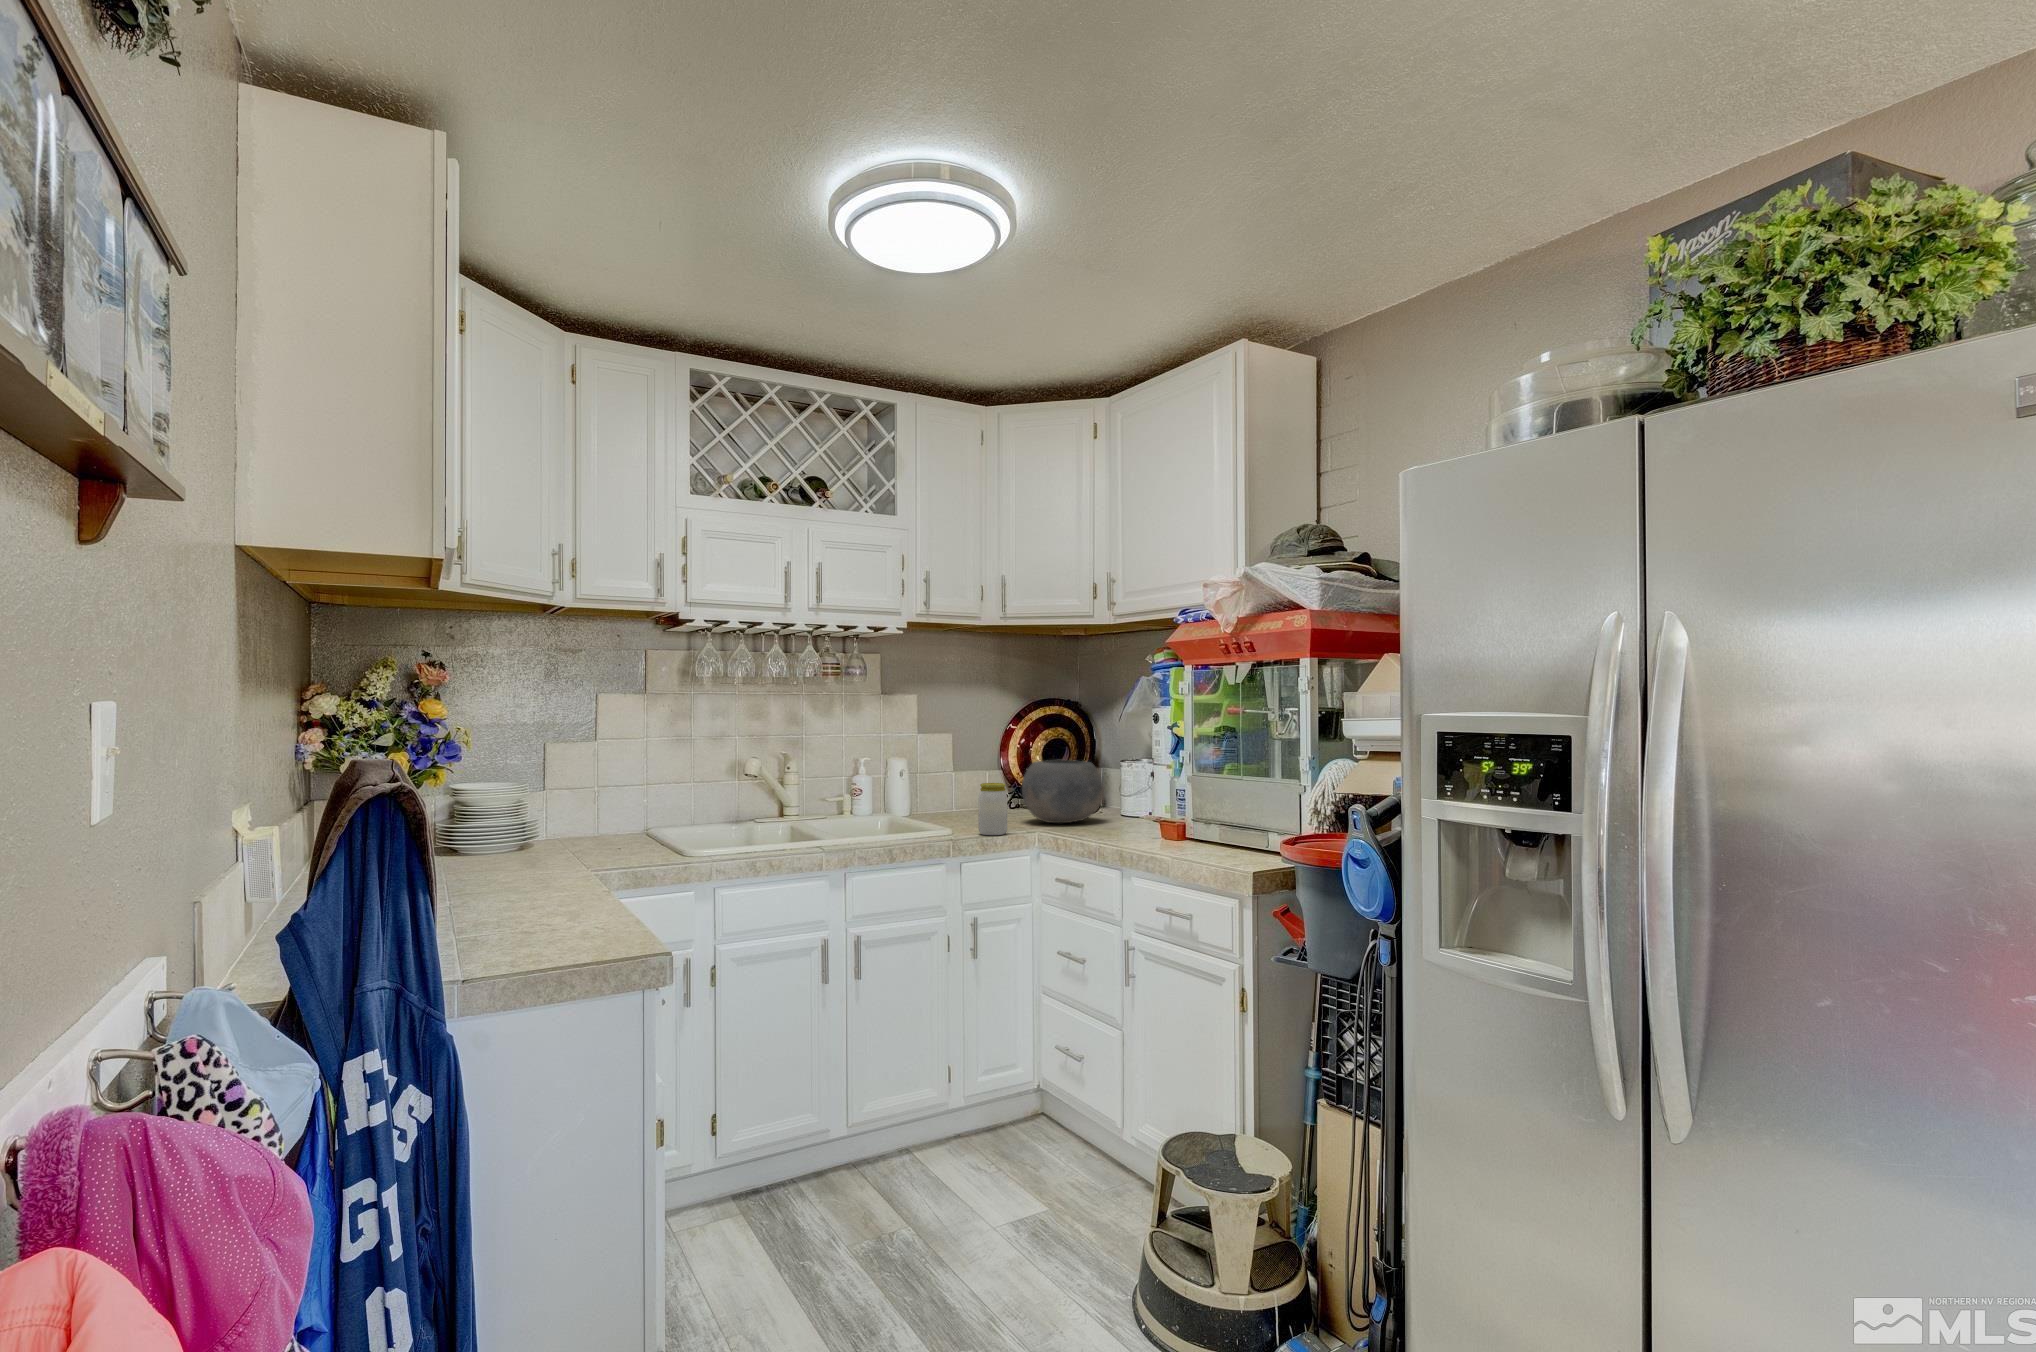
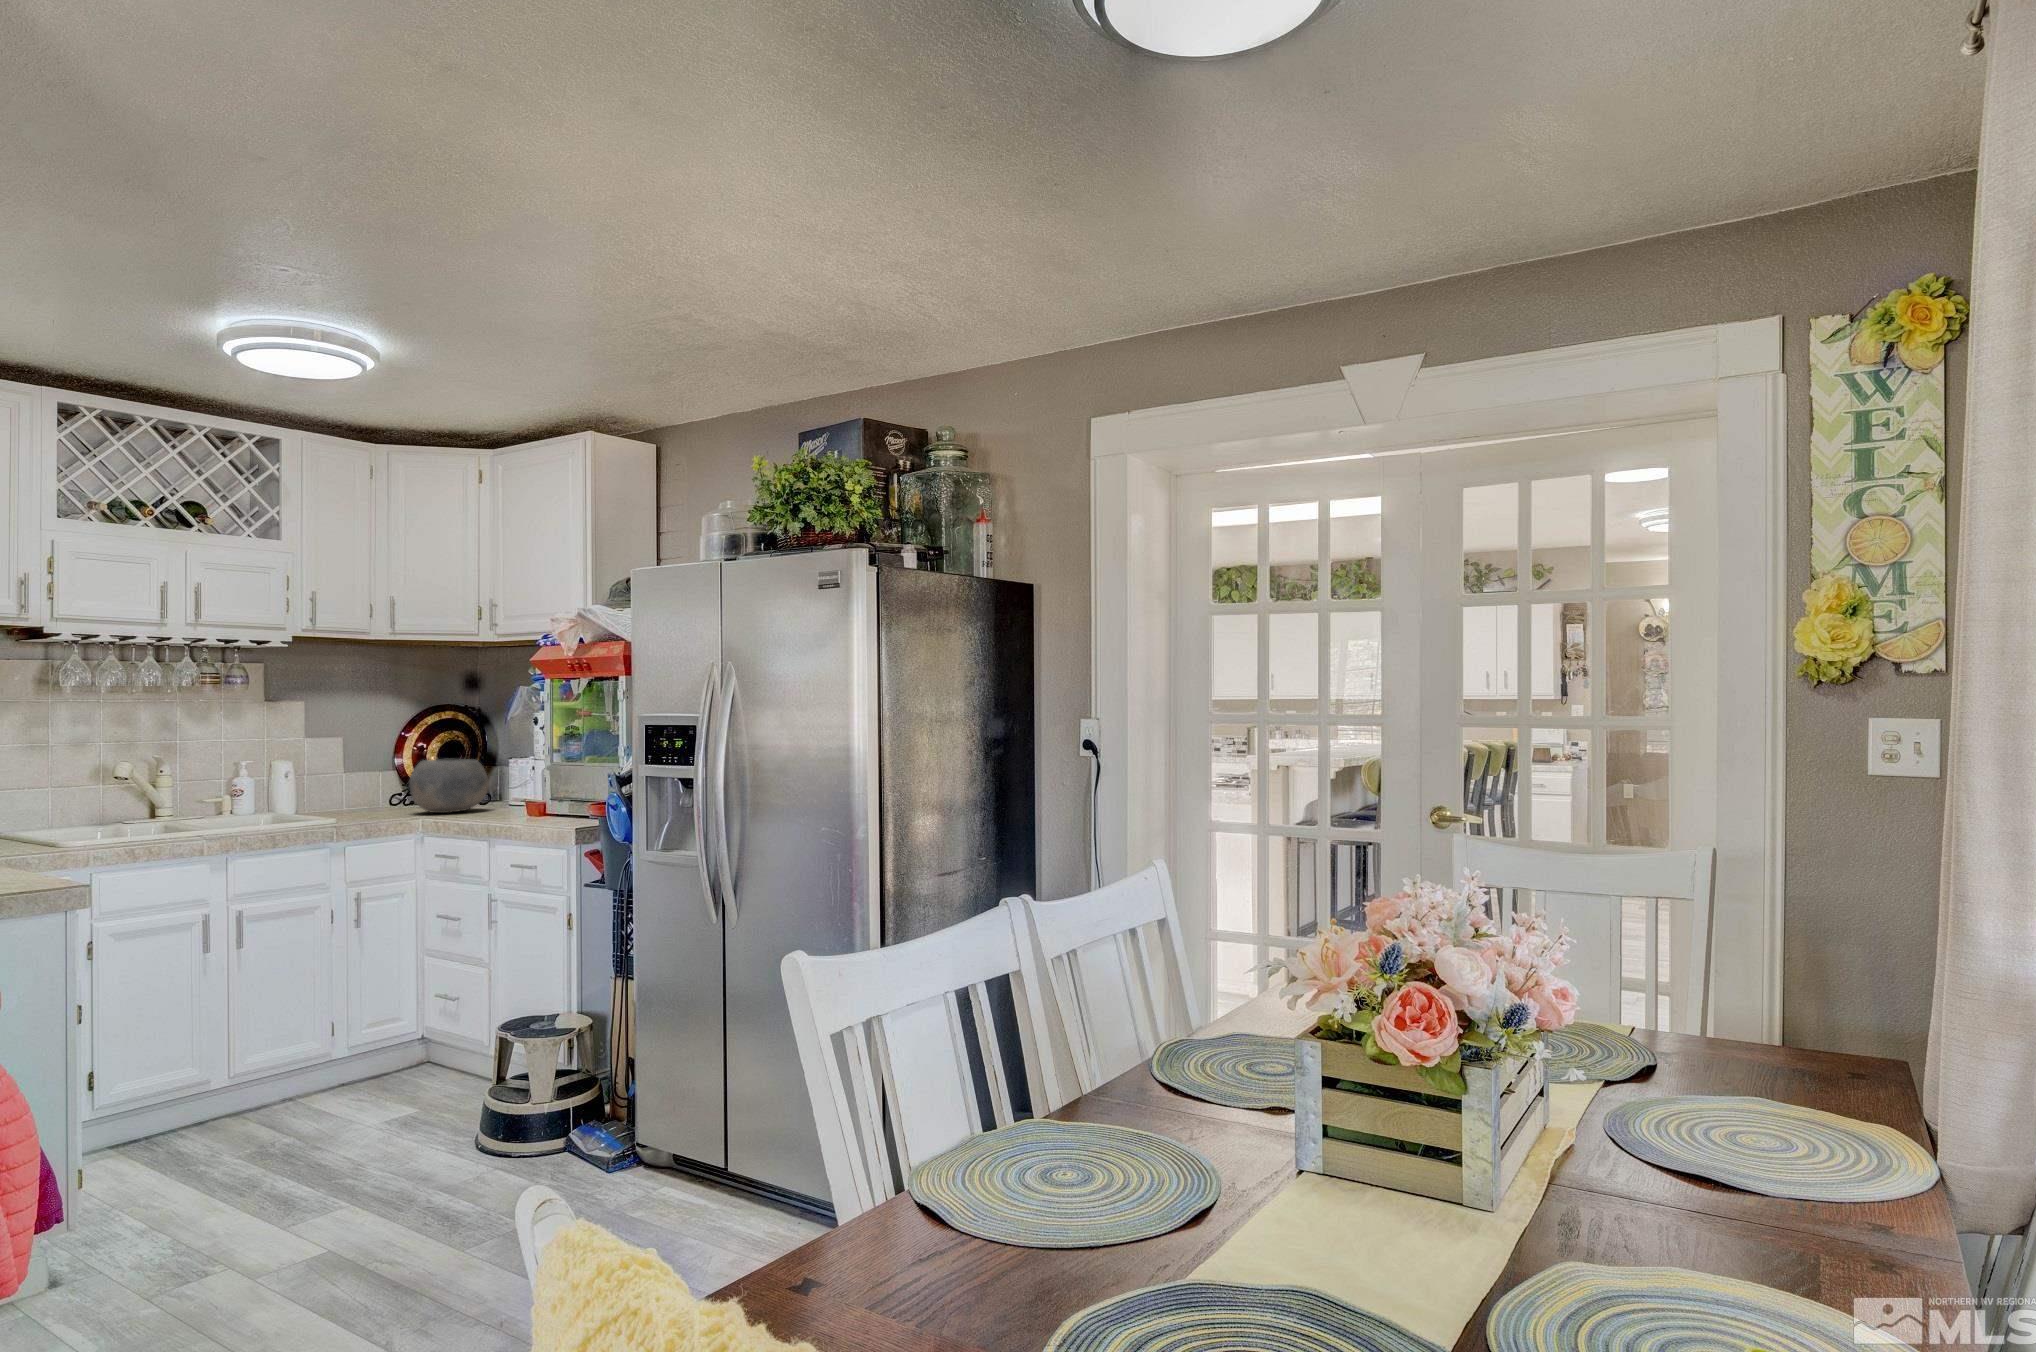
jar: present [979,783,1007,835] -> none [363,778,391,822]

